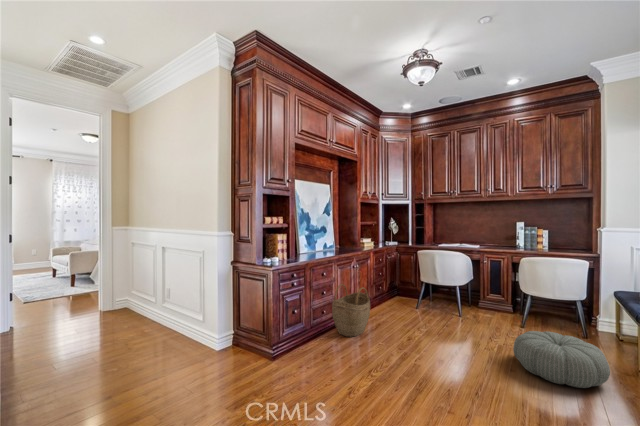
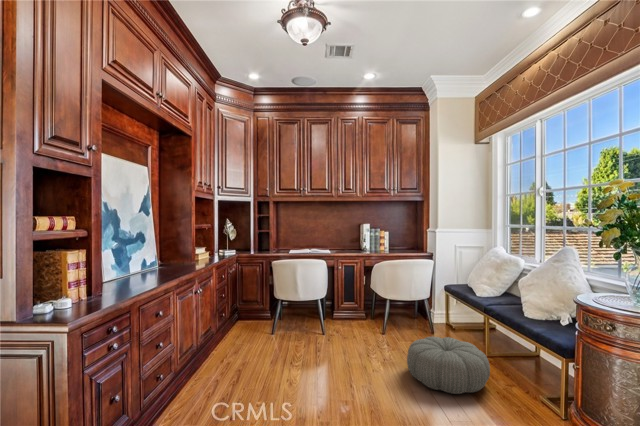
woven basket: present [332,284,370,337] -> none [174,324,233,410]

